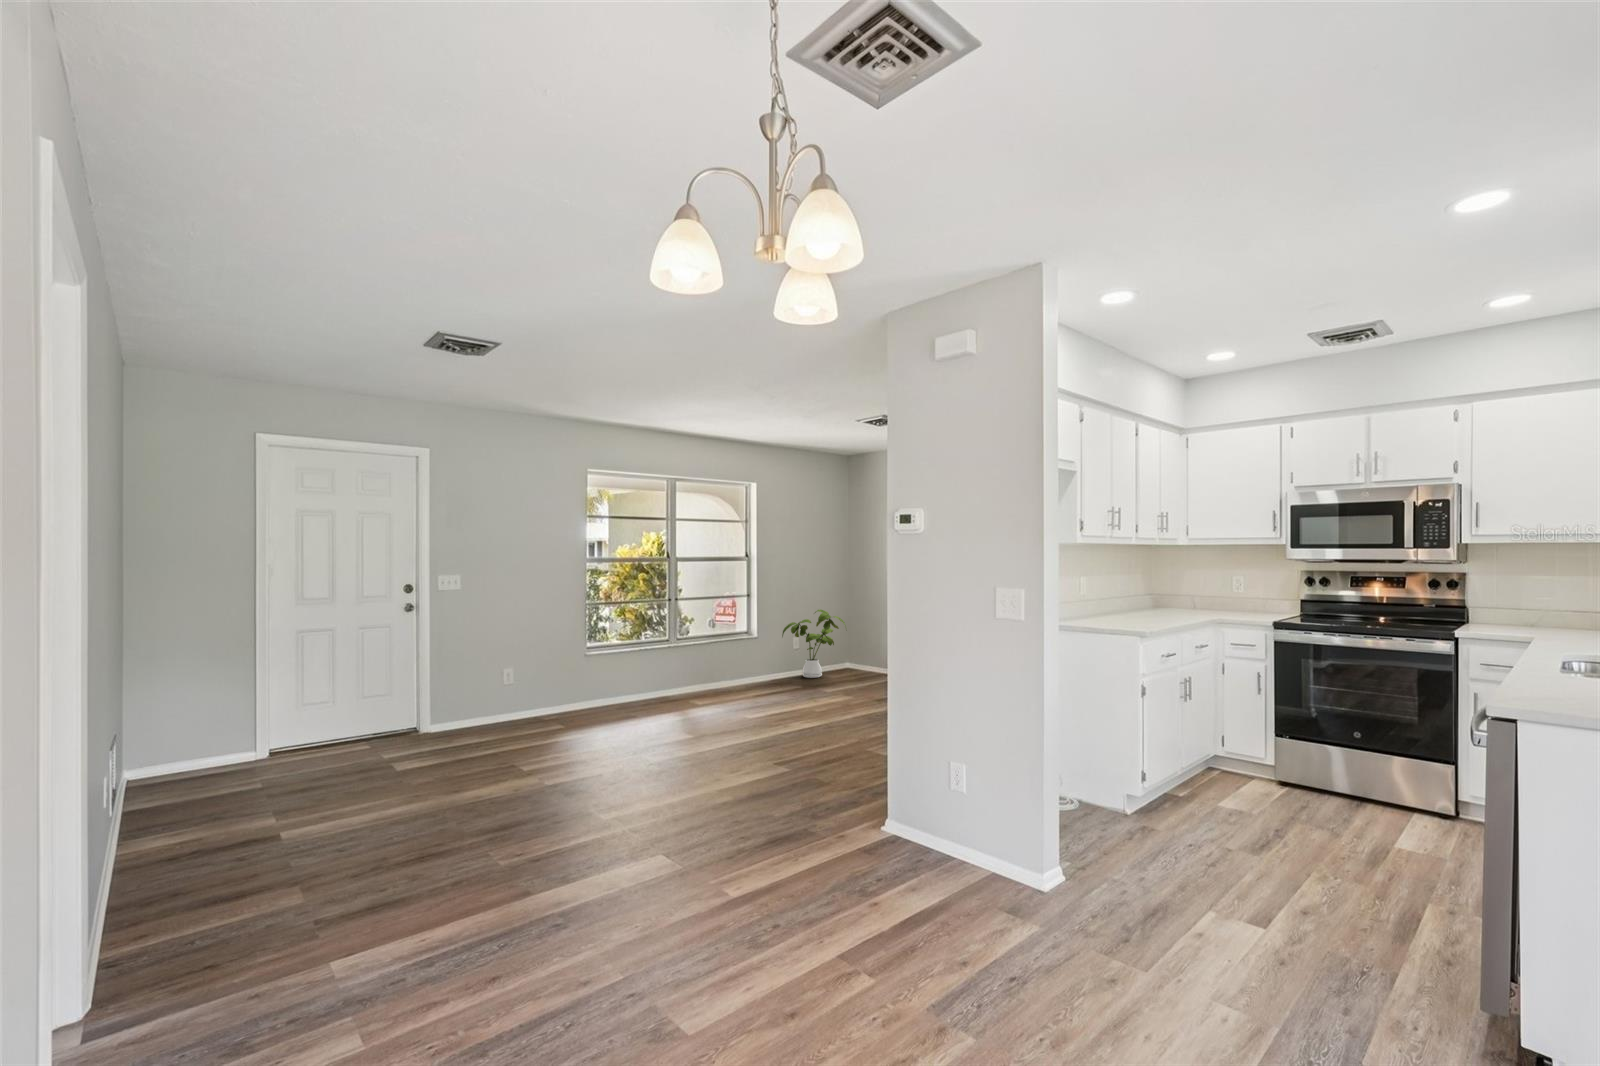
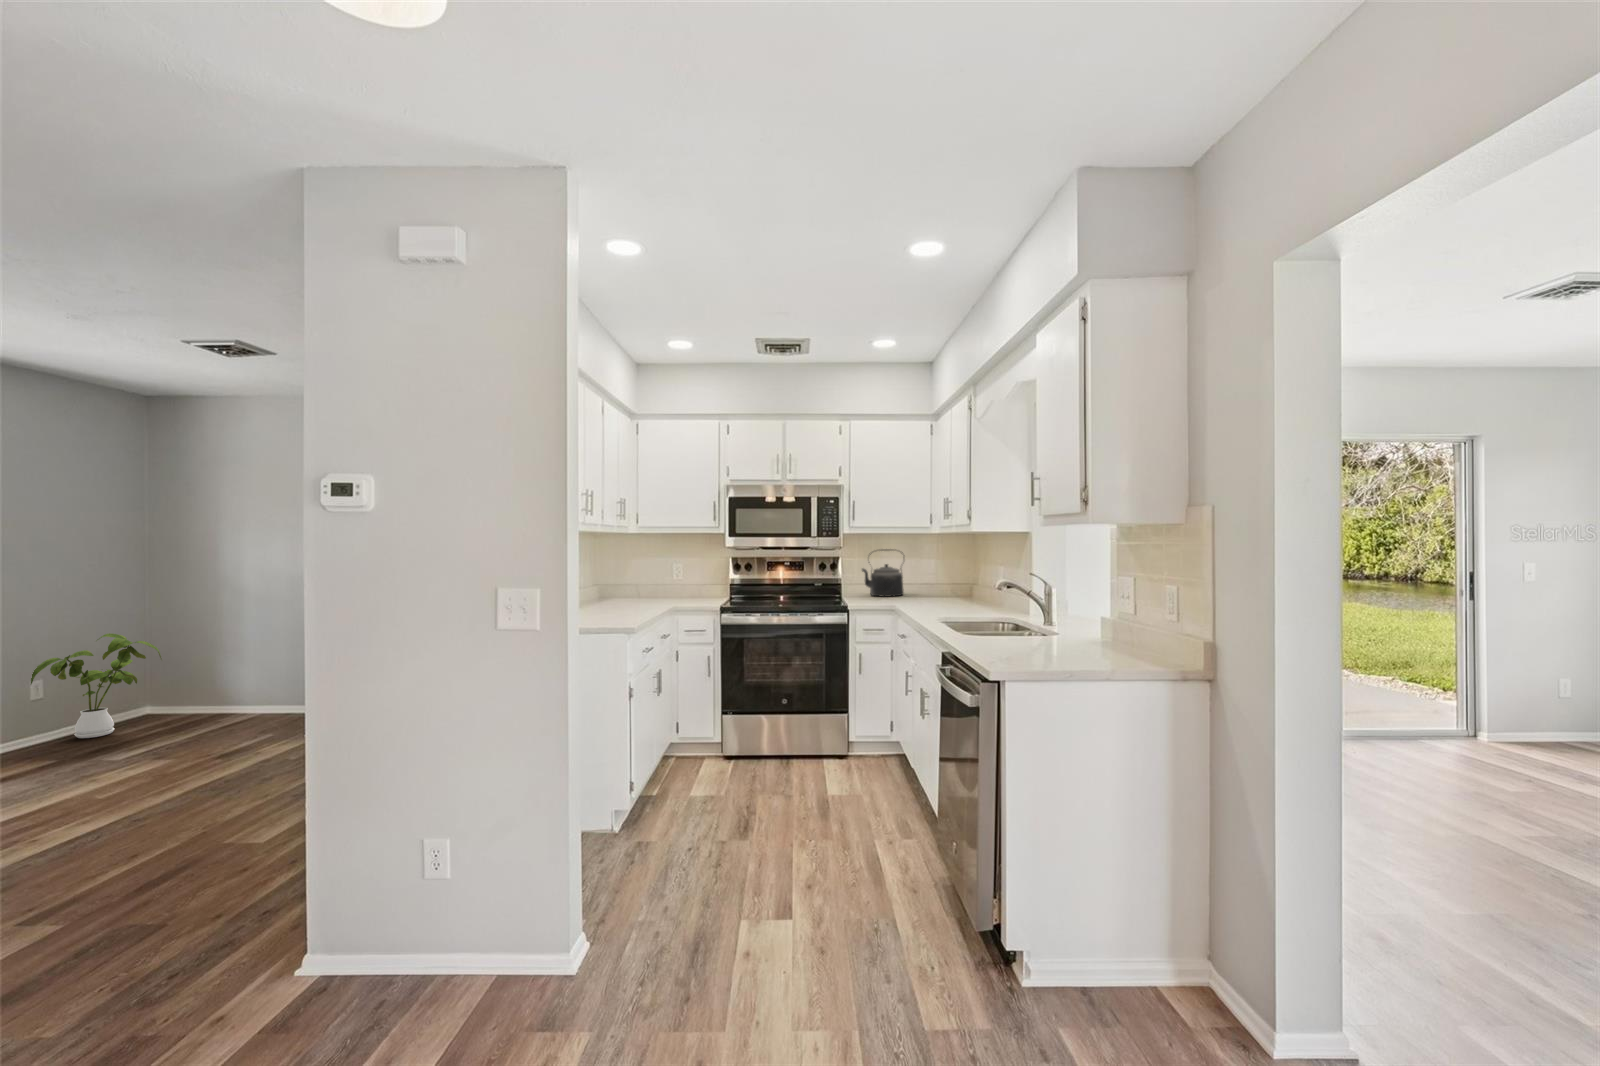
kettle: none [1490,568,1567,629] -> present [862,549,904,597]

